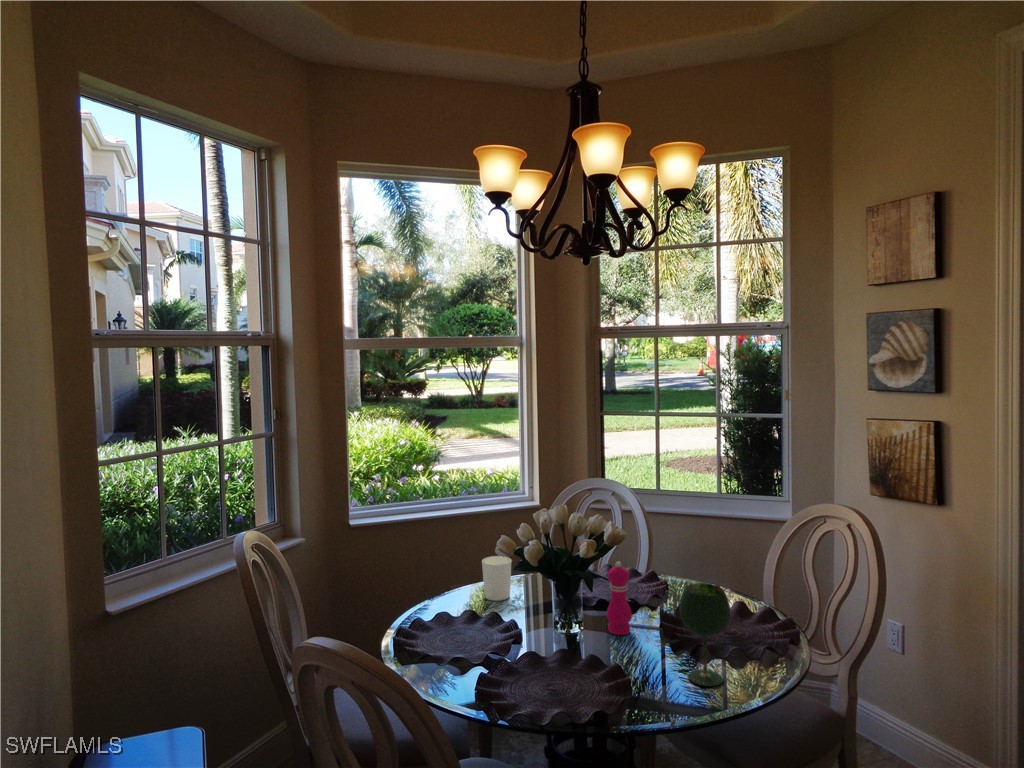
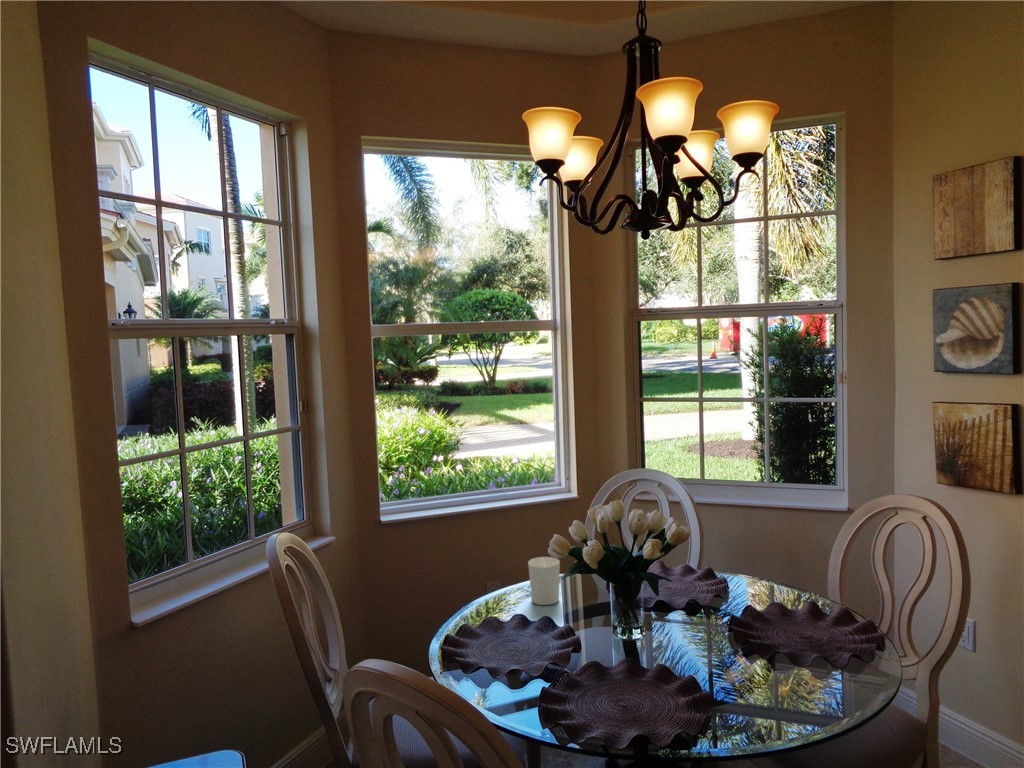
pepper mill: present [606,562,632,635] -> none [670,565,698,644]
wine glass: present [679,583,730,686] -> none [761,591,819,705]

